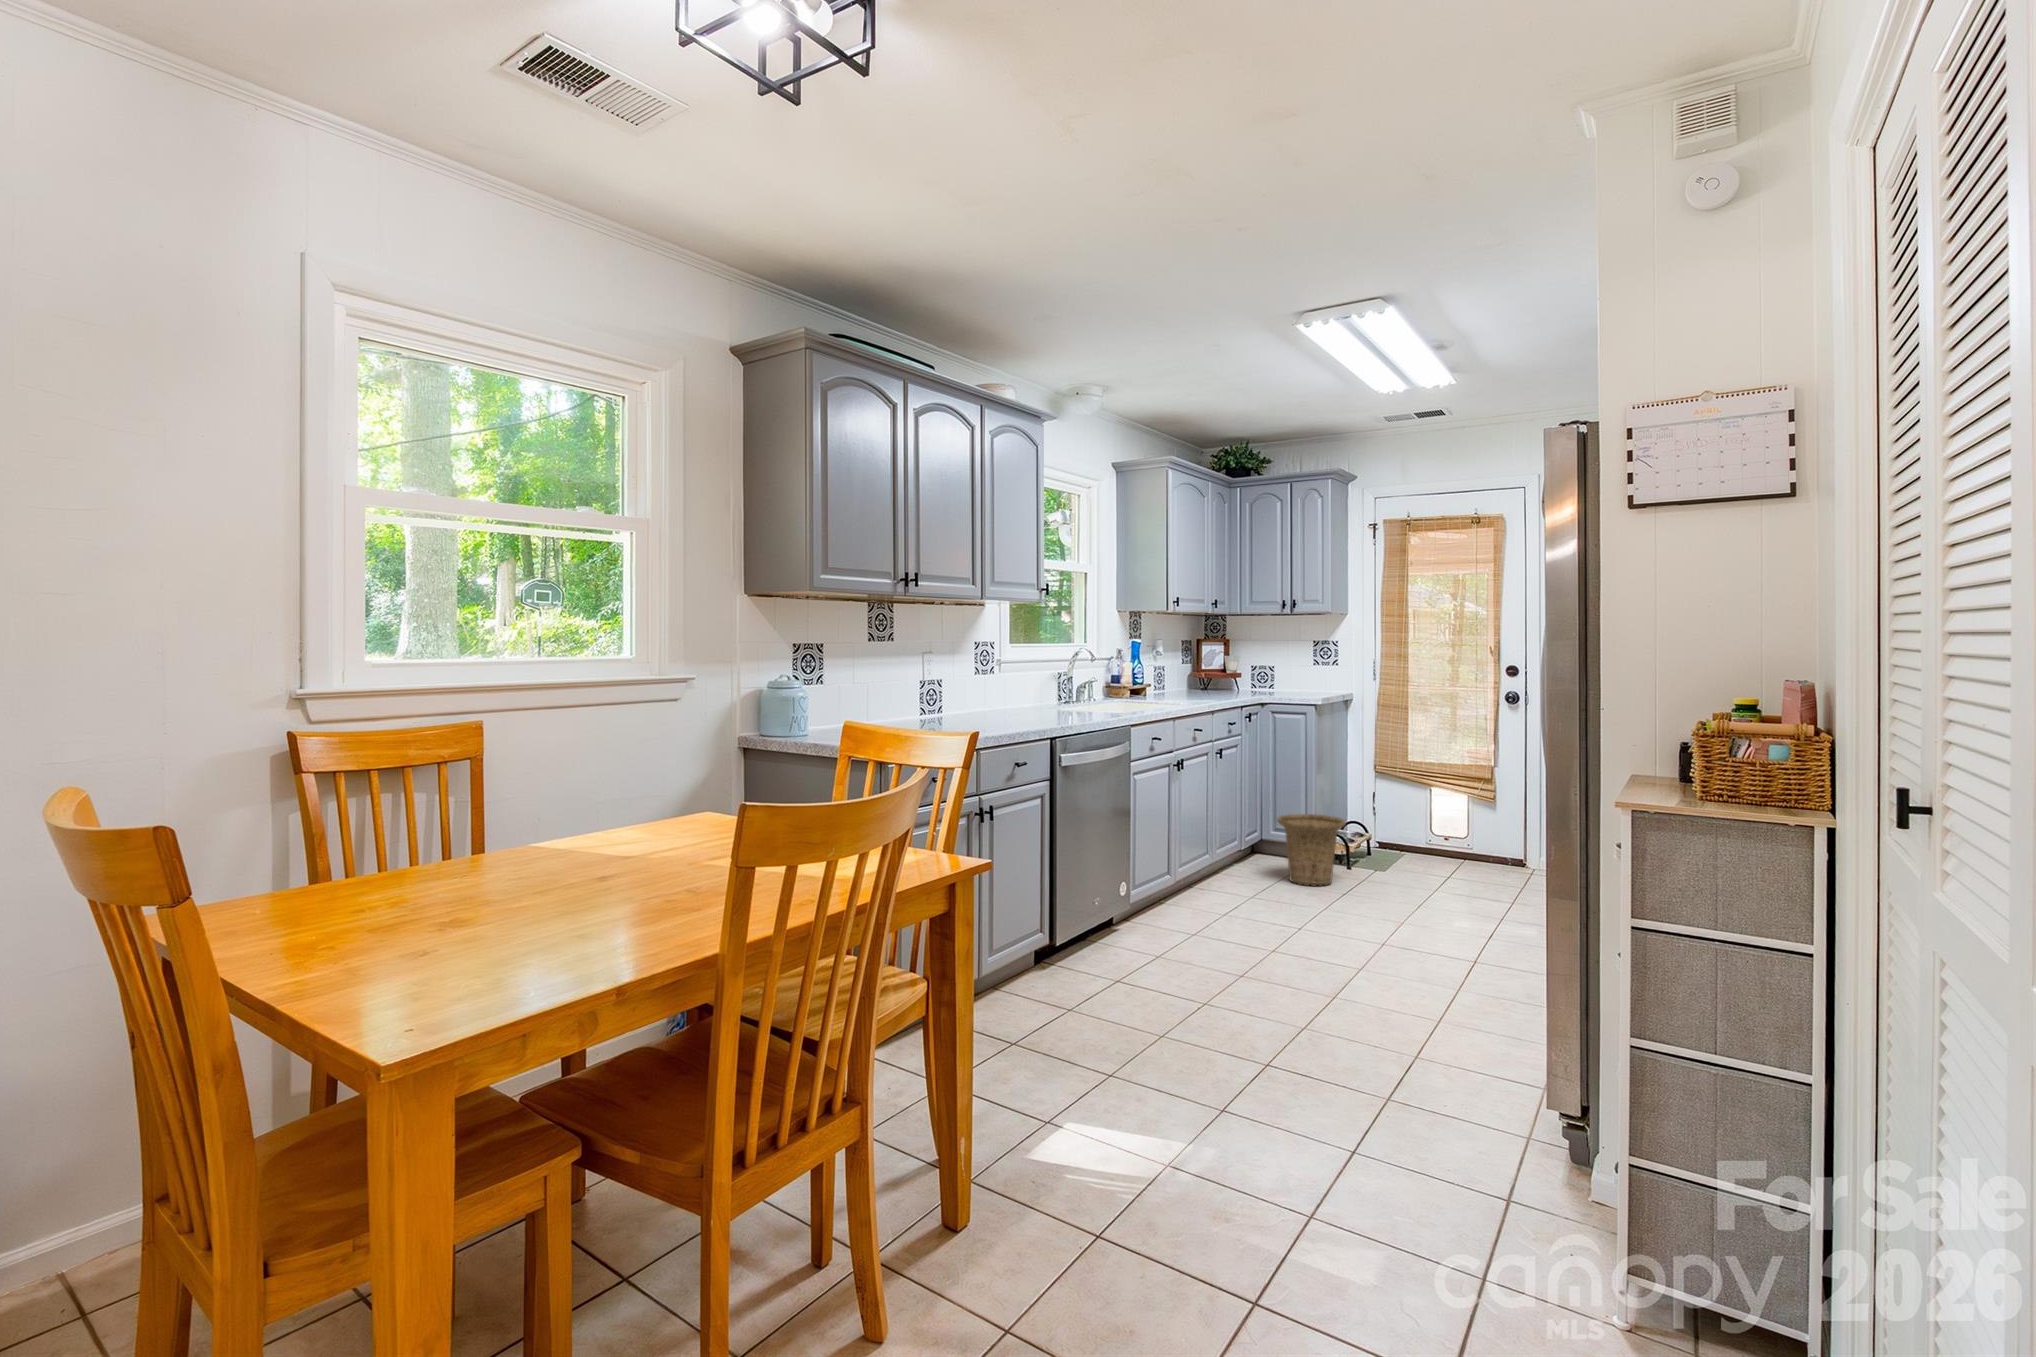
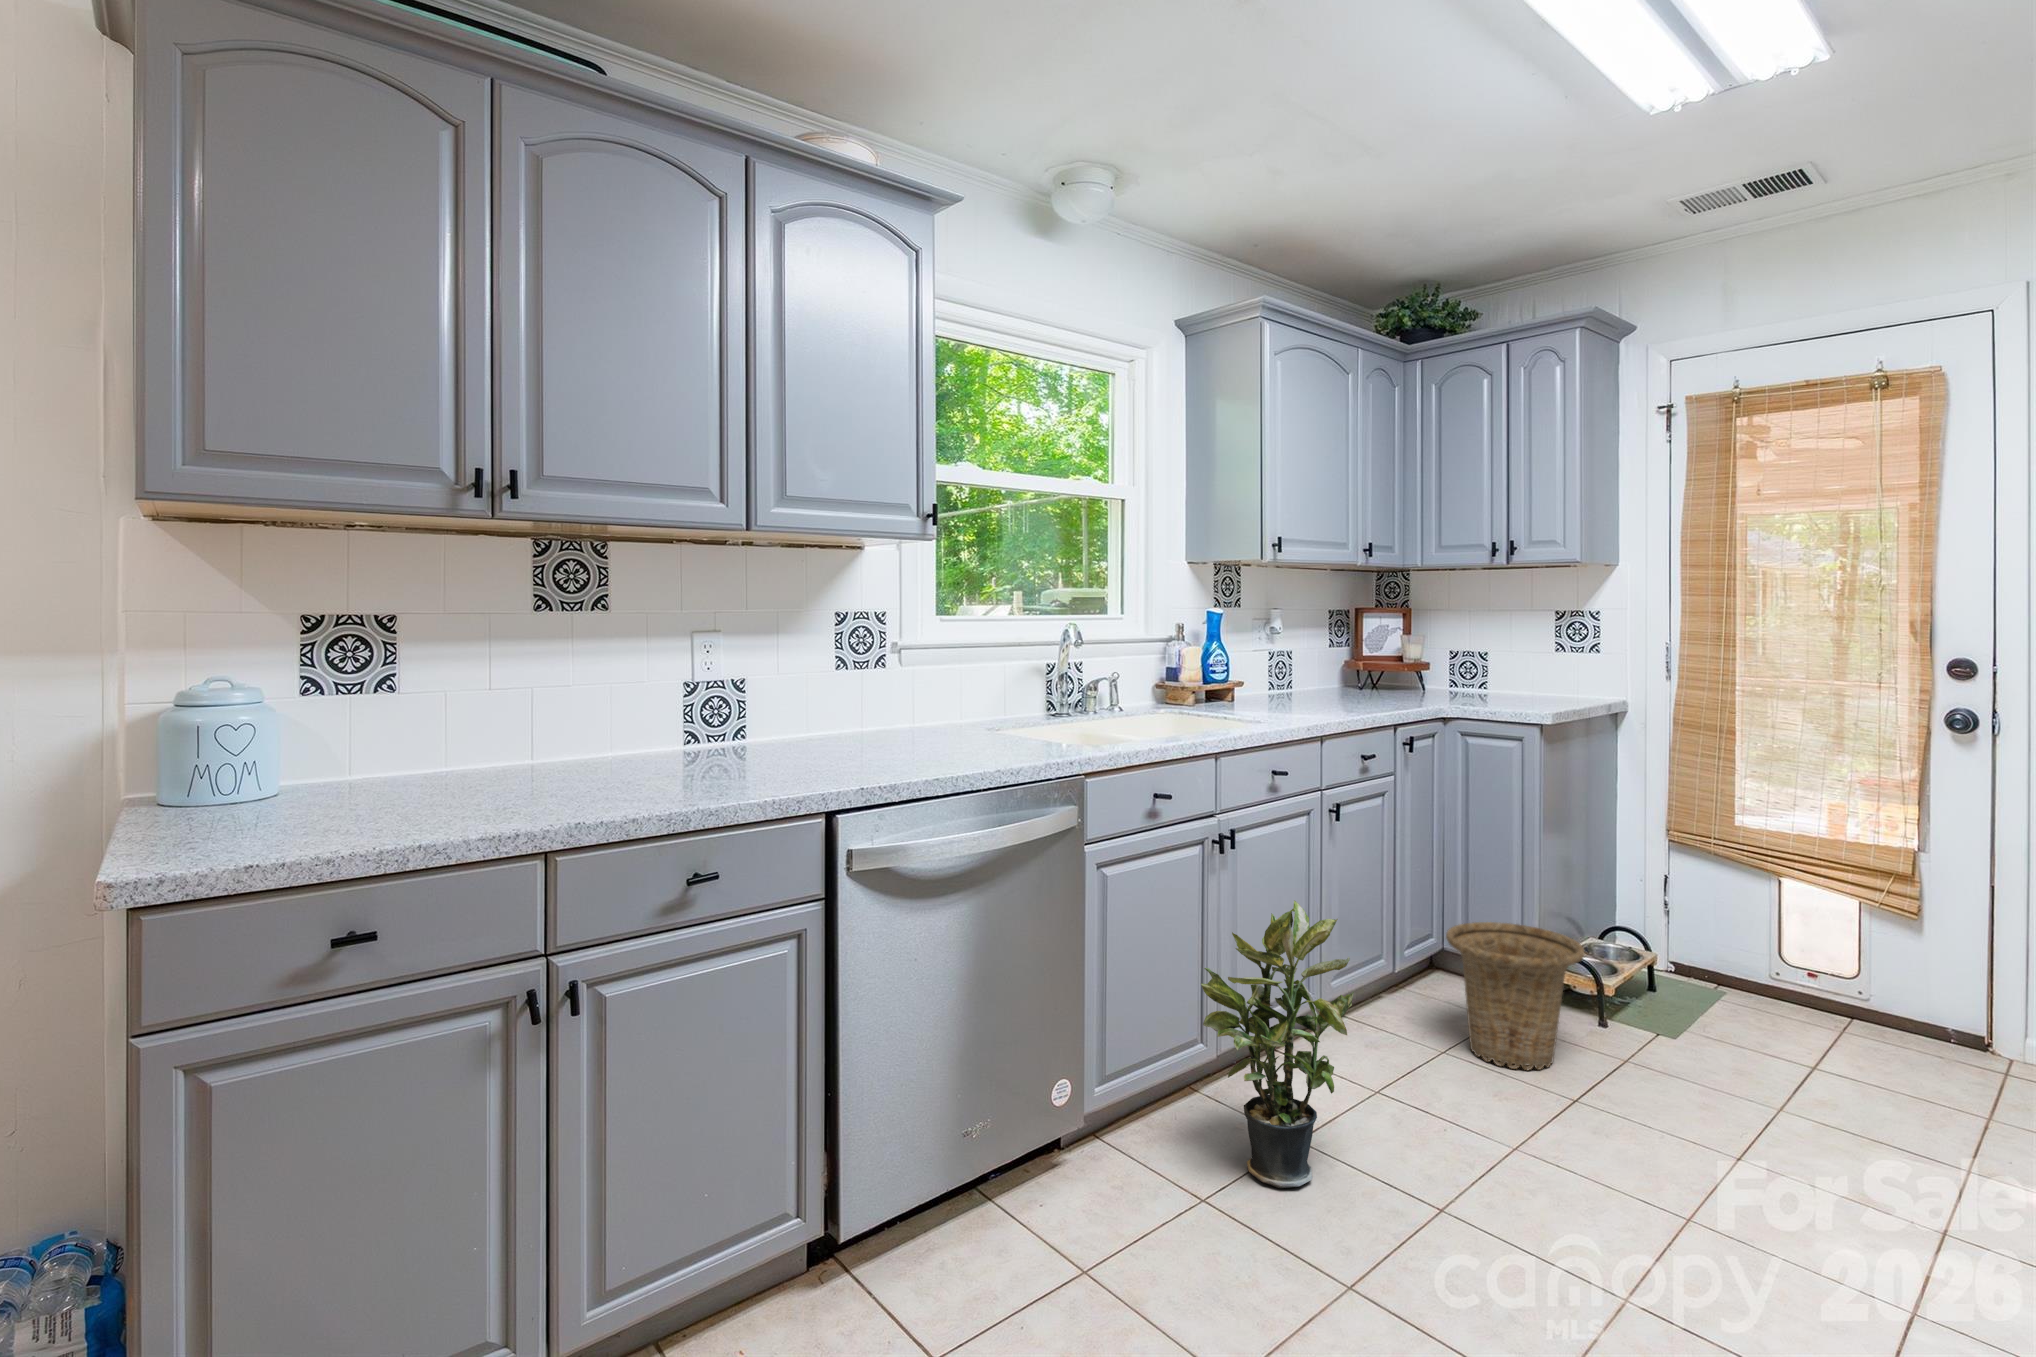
potted plant: none [1186,788,1261,927] -> present [1201,901,1354,1188]

